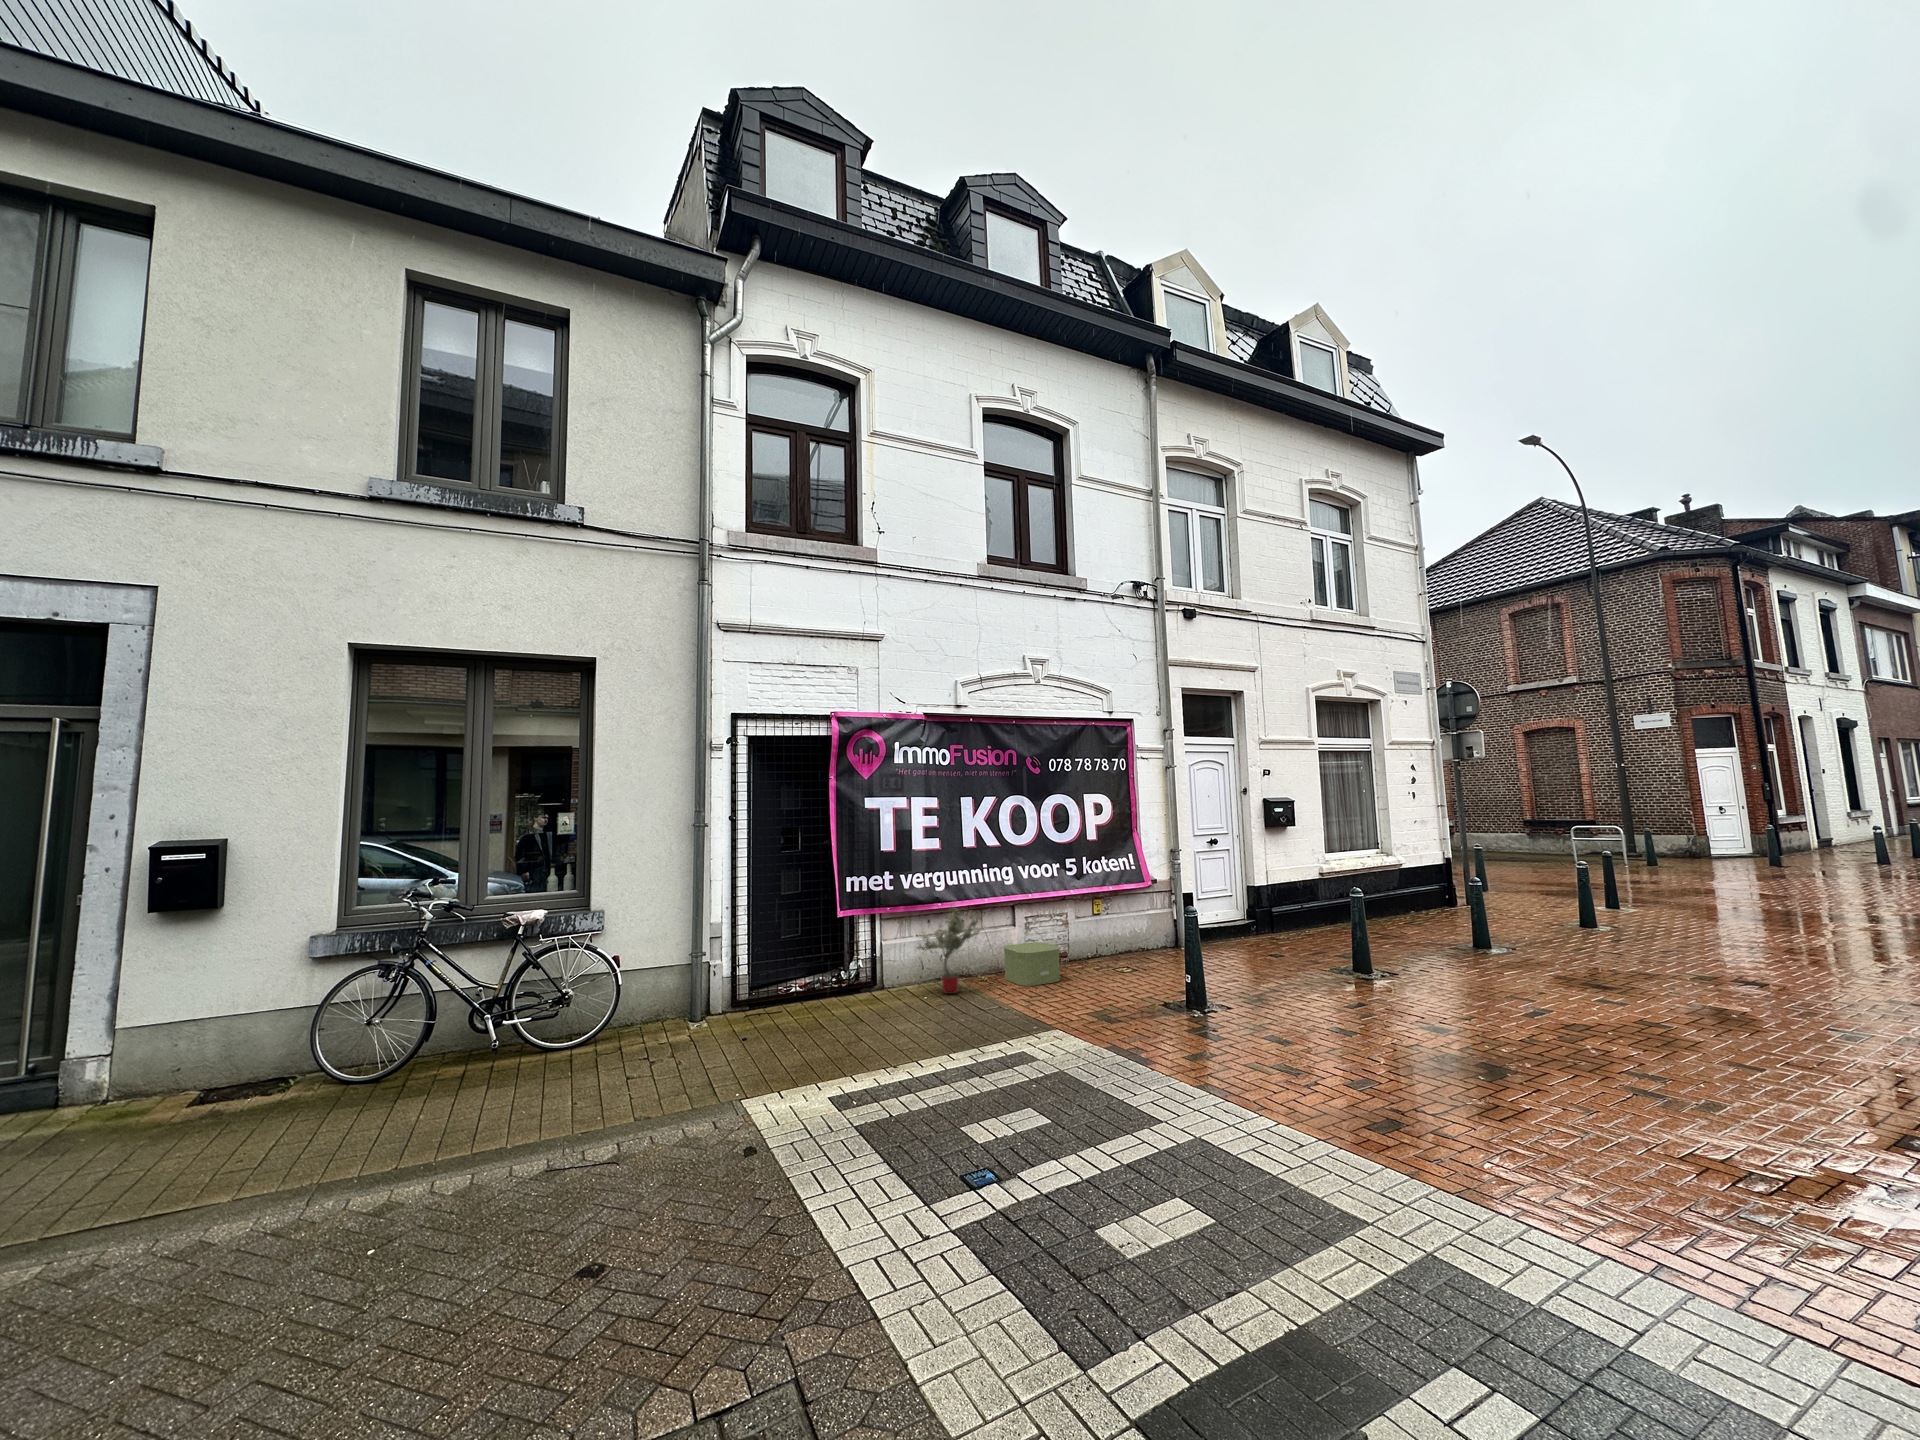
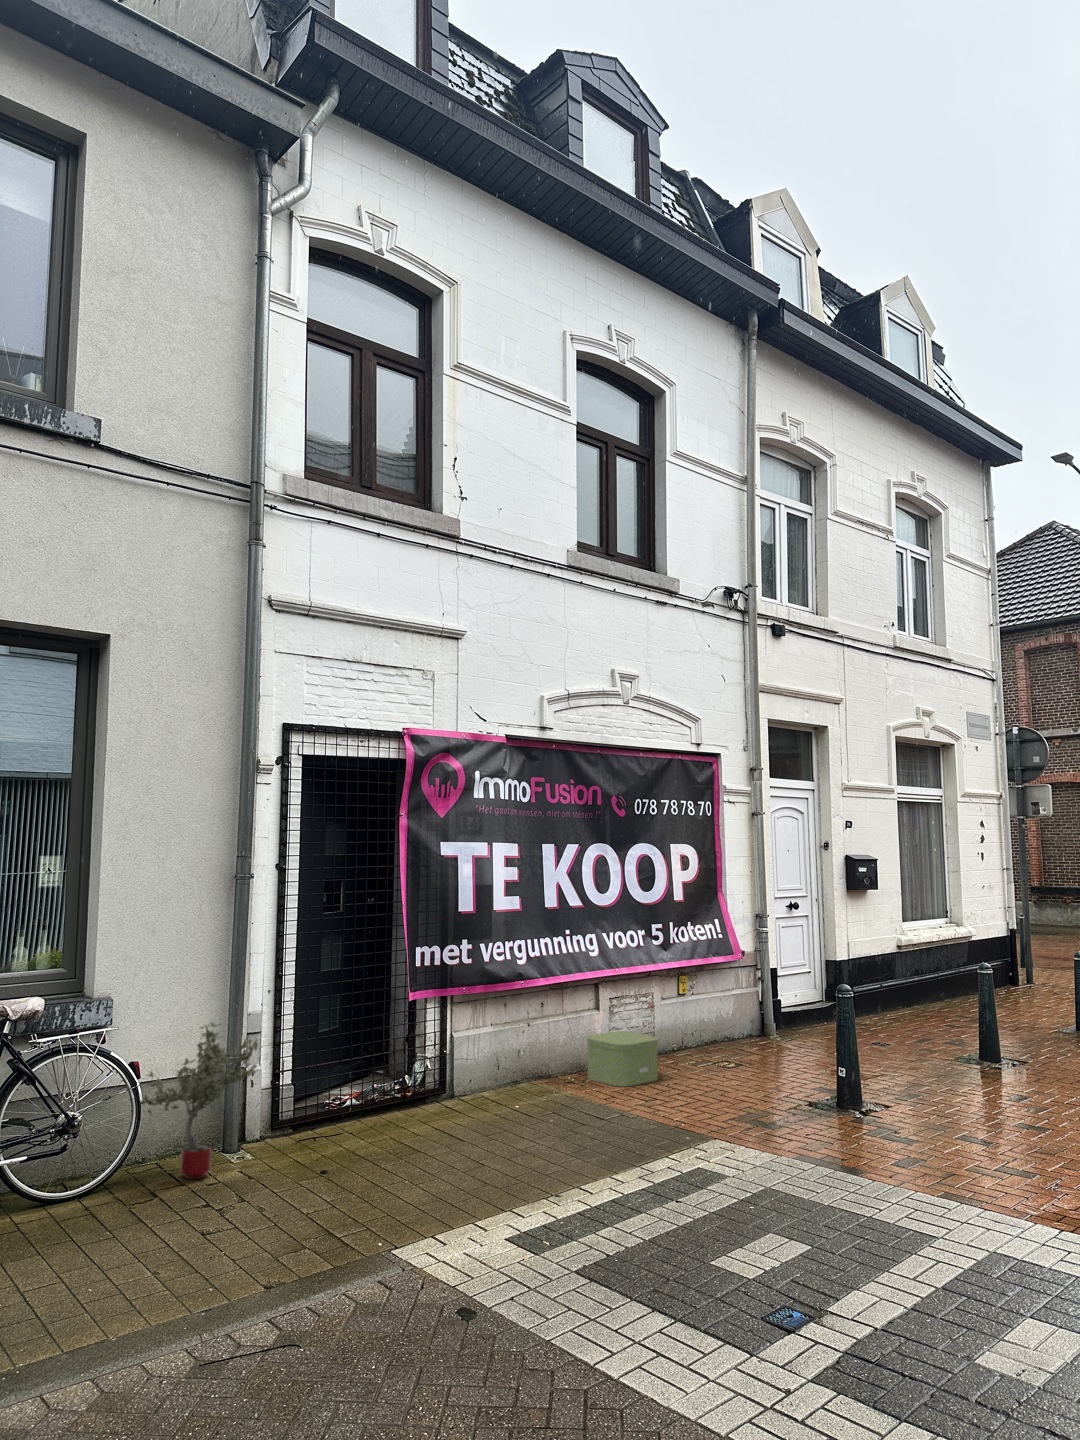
potted tree: present [917,903,981,994] -> present [139,1022,258,1179]

